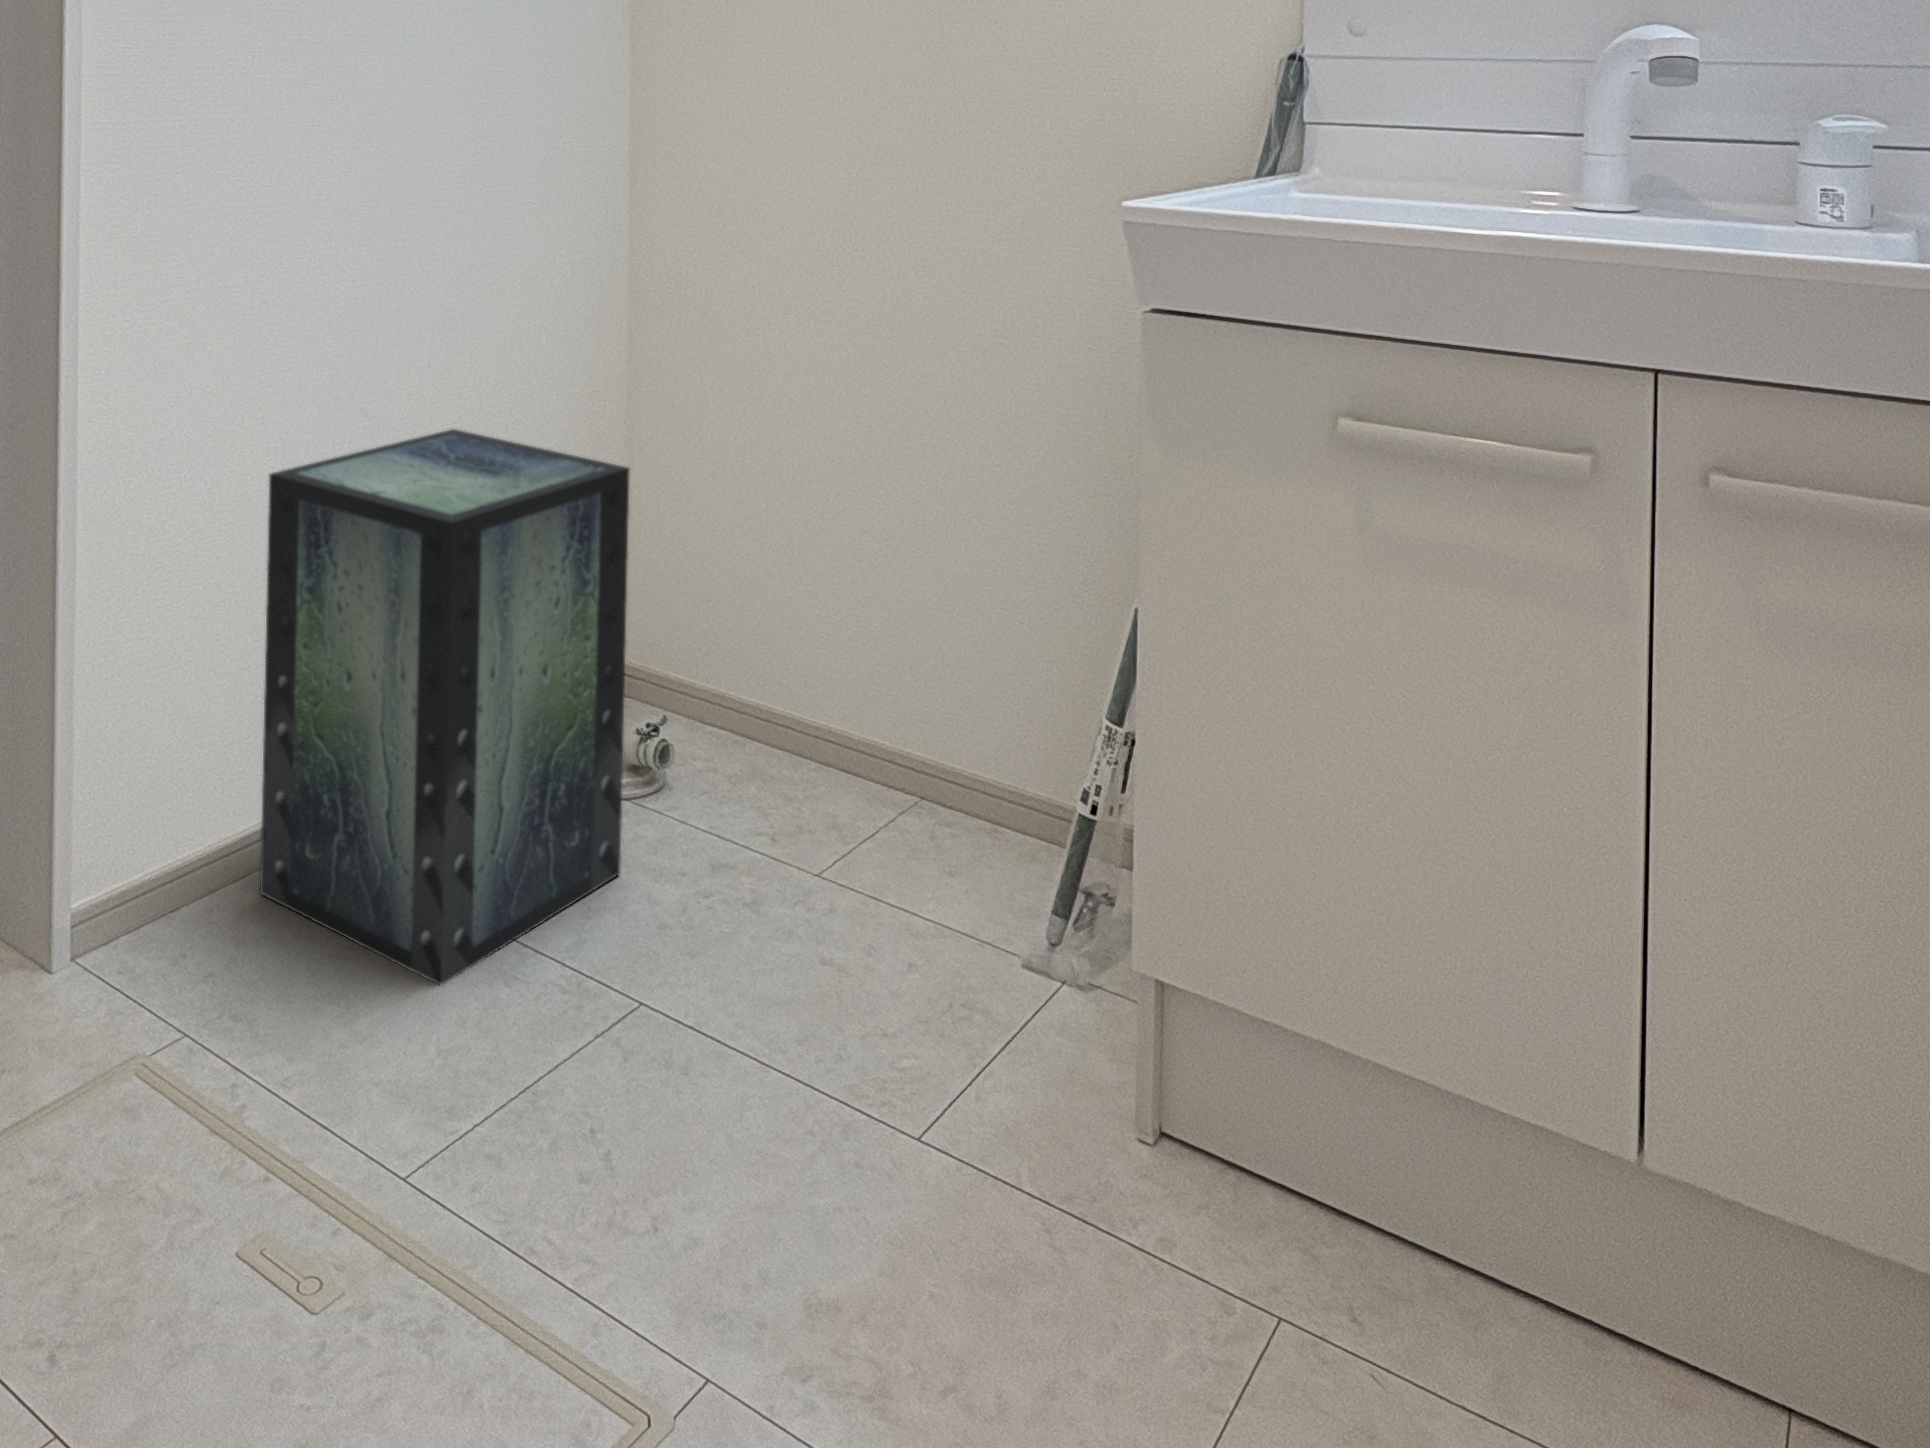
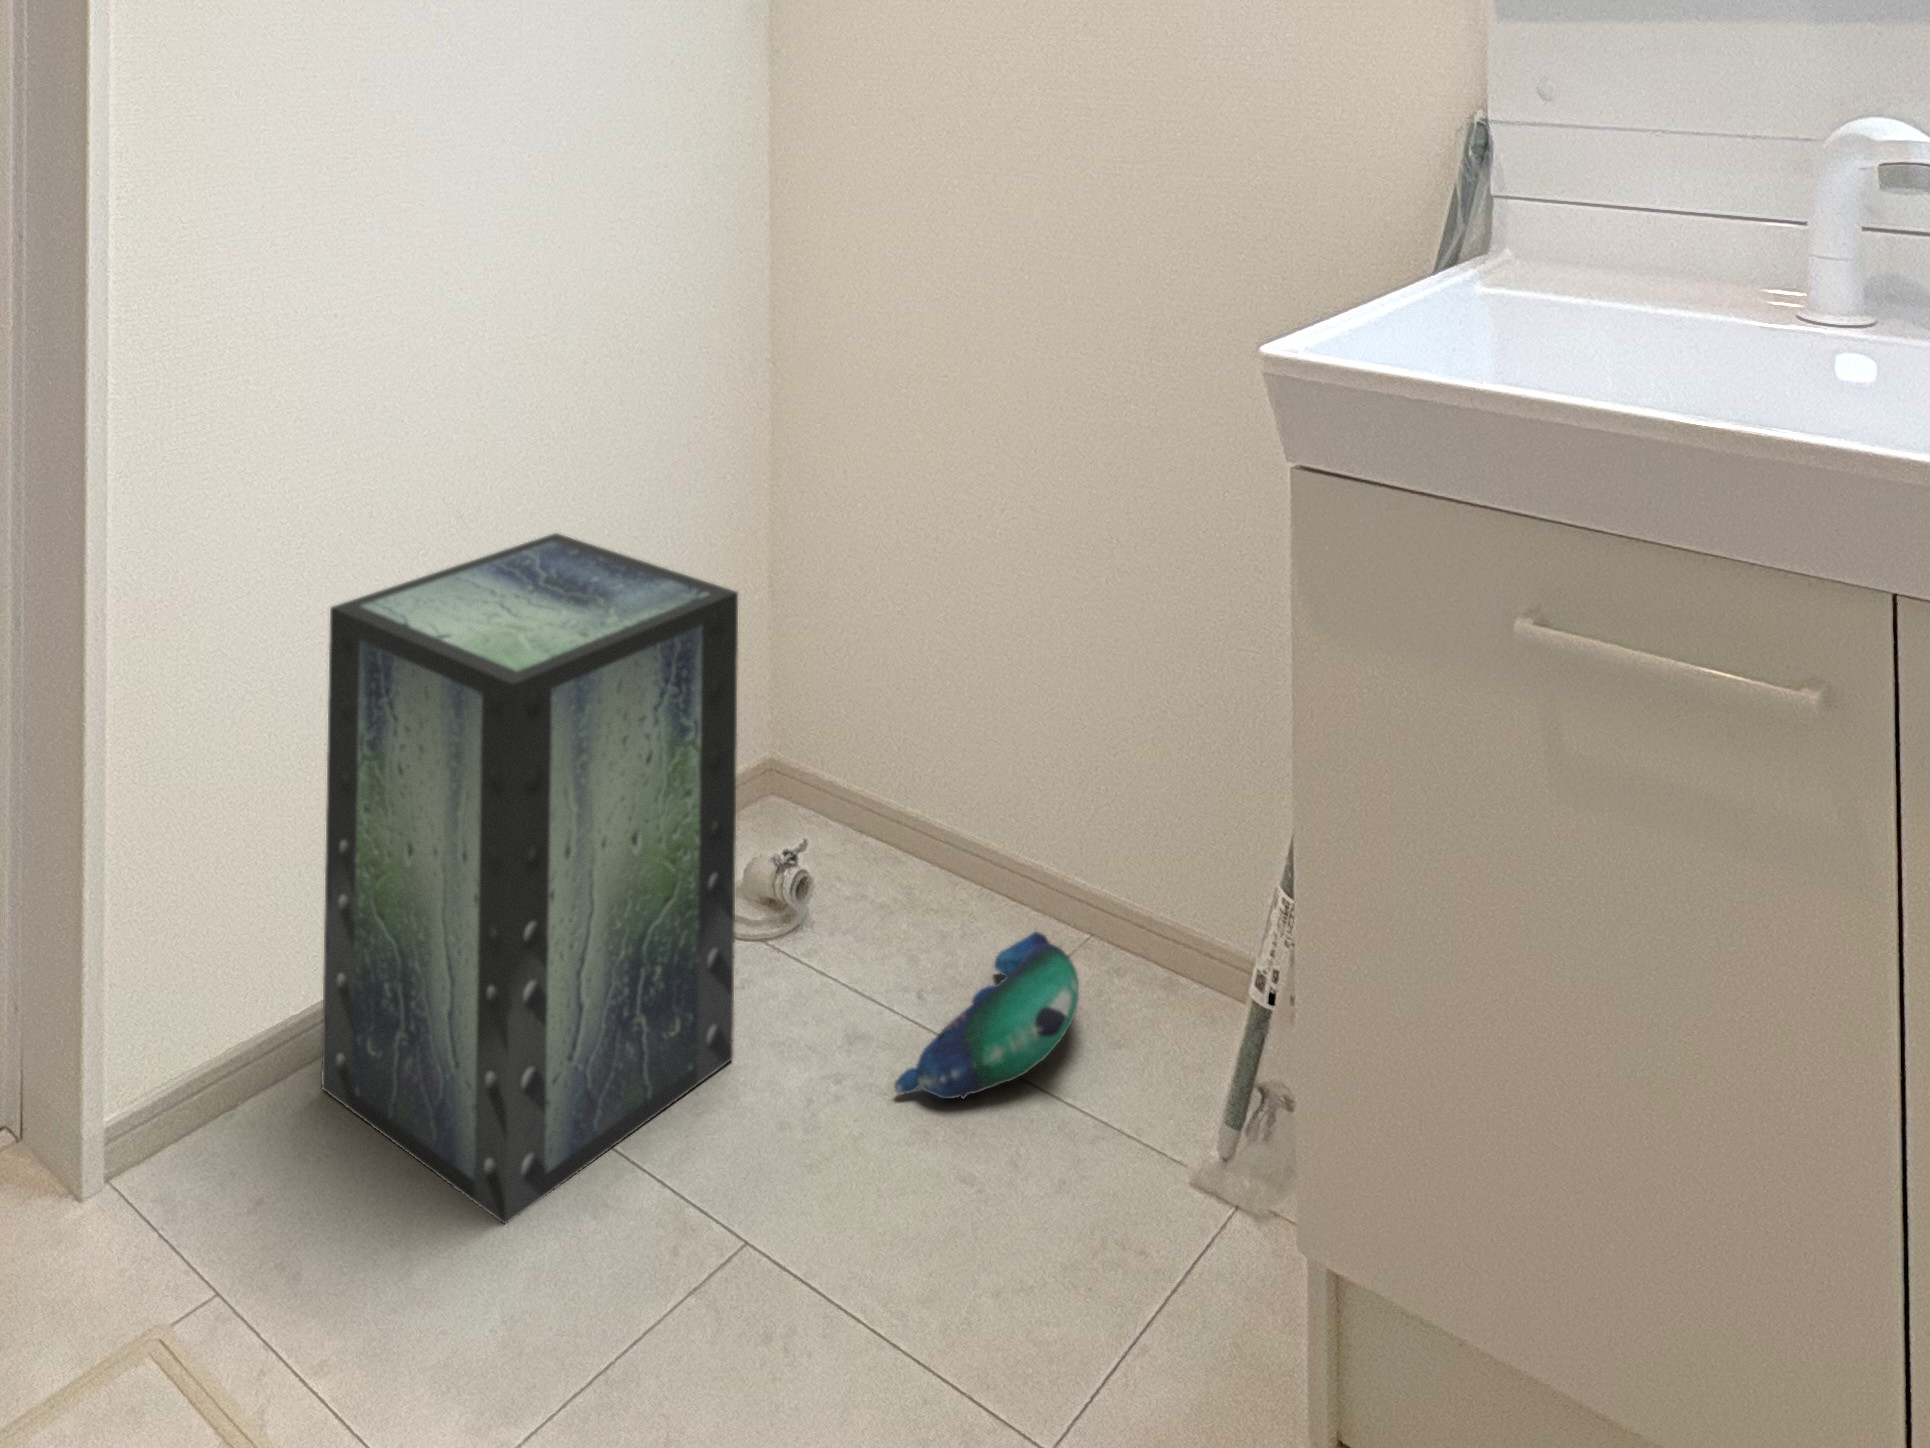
plush toy: none [765,780,922,901] -> present [894,932,1079,1099]

